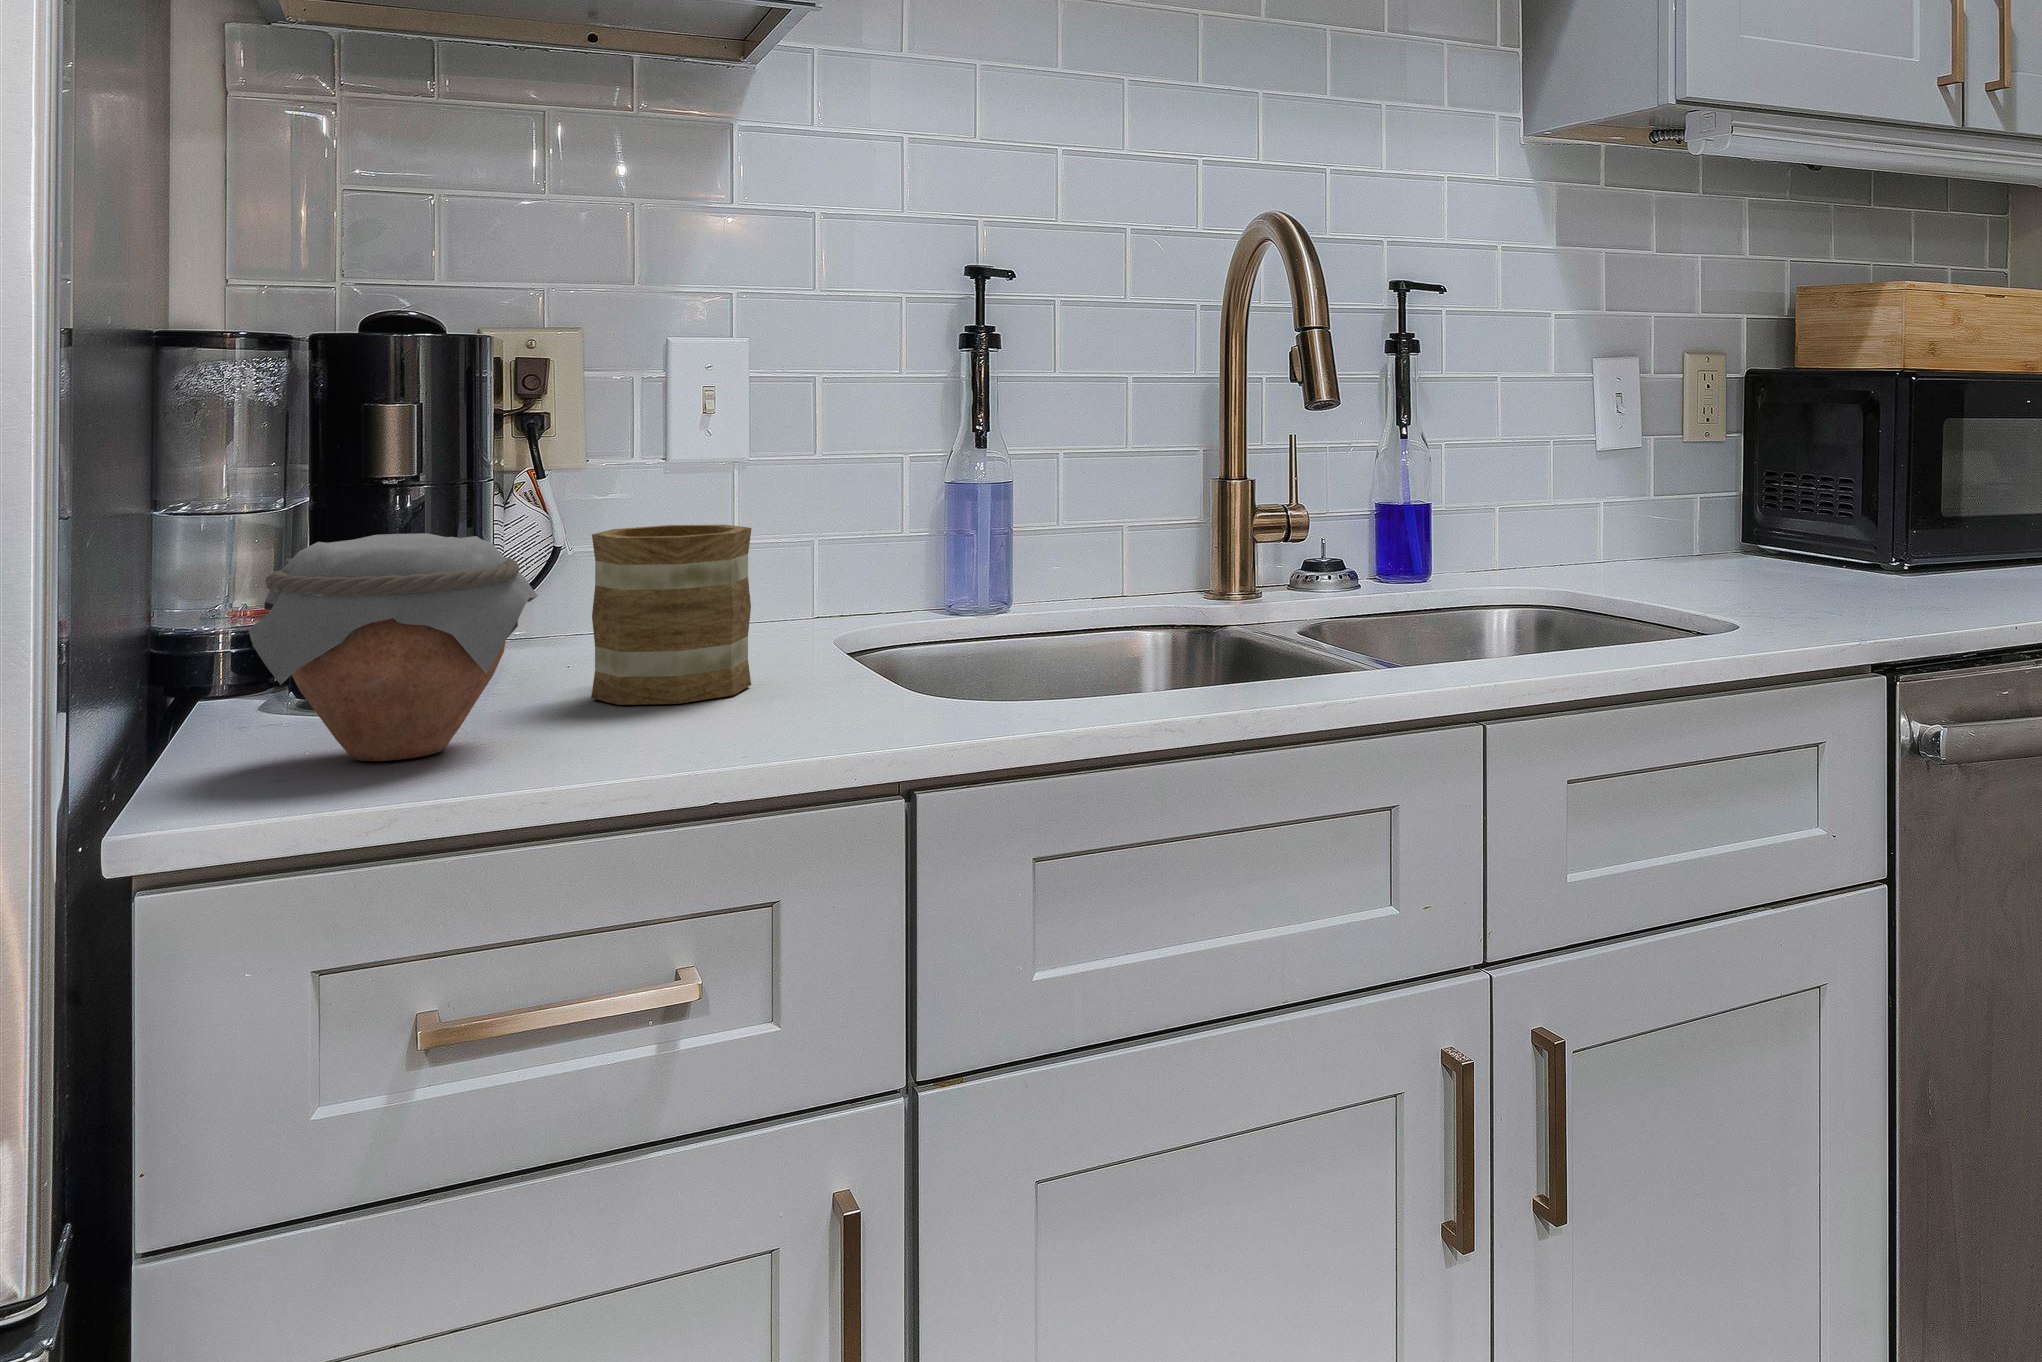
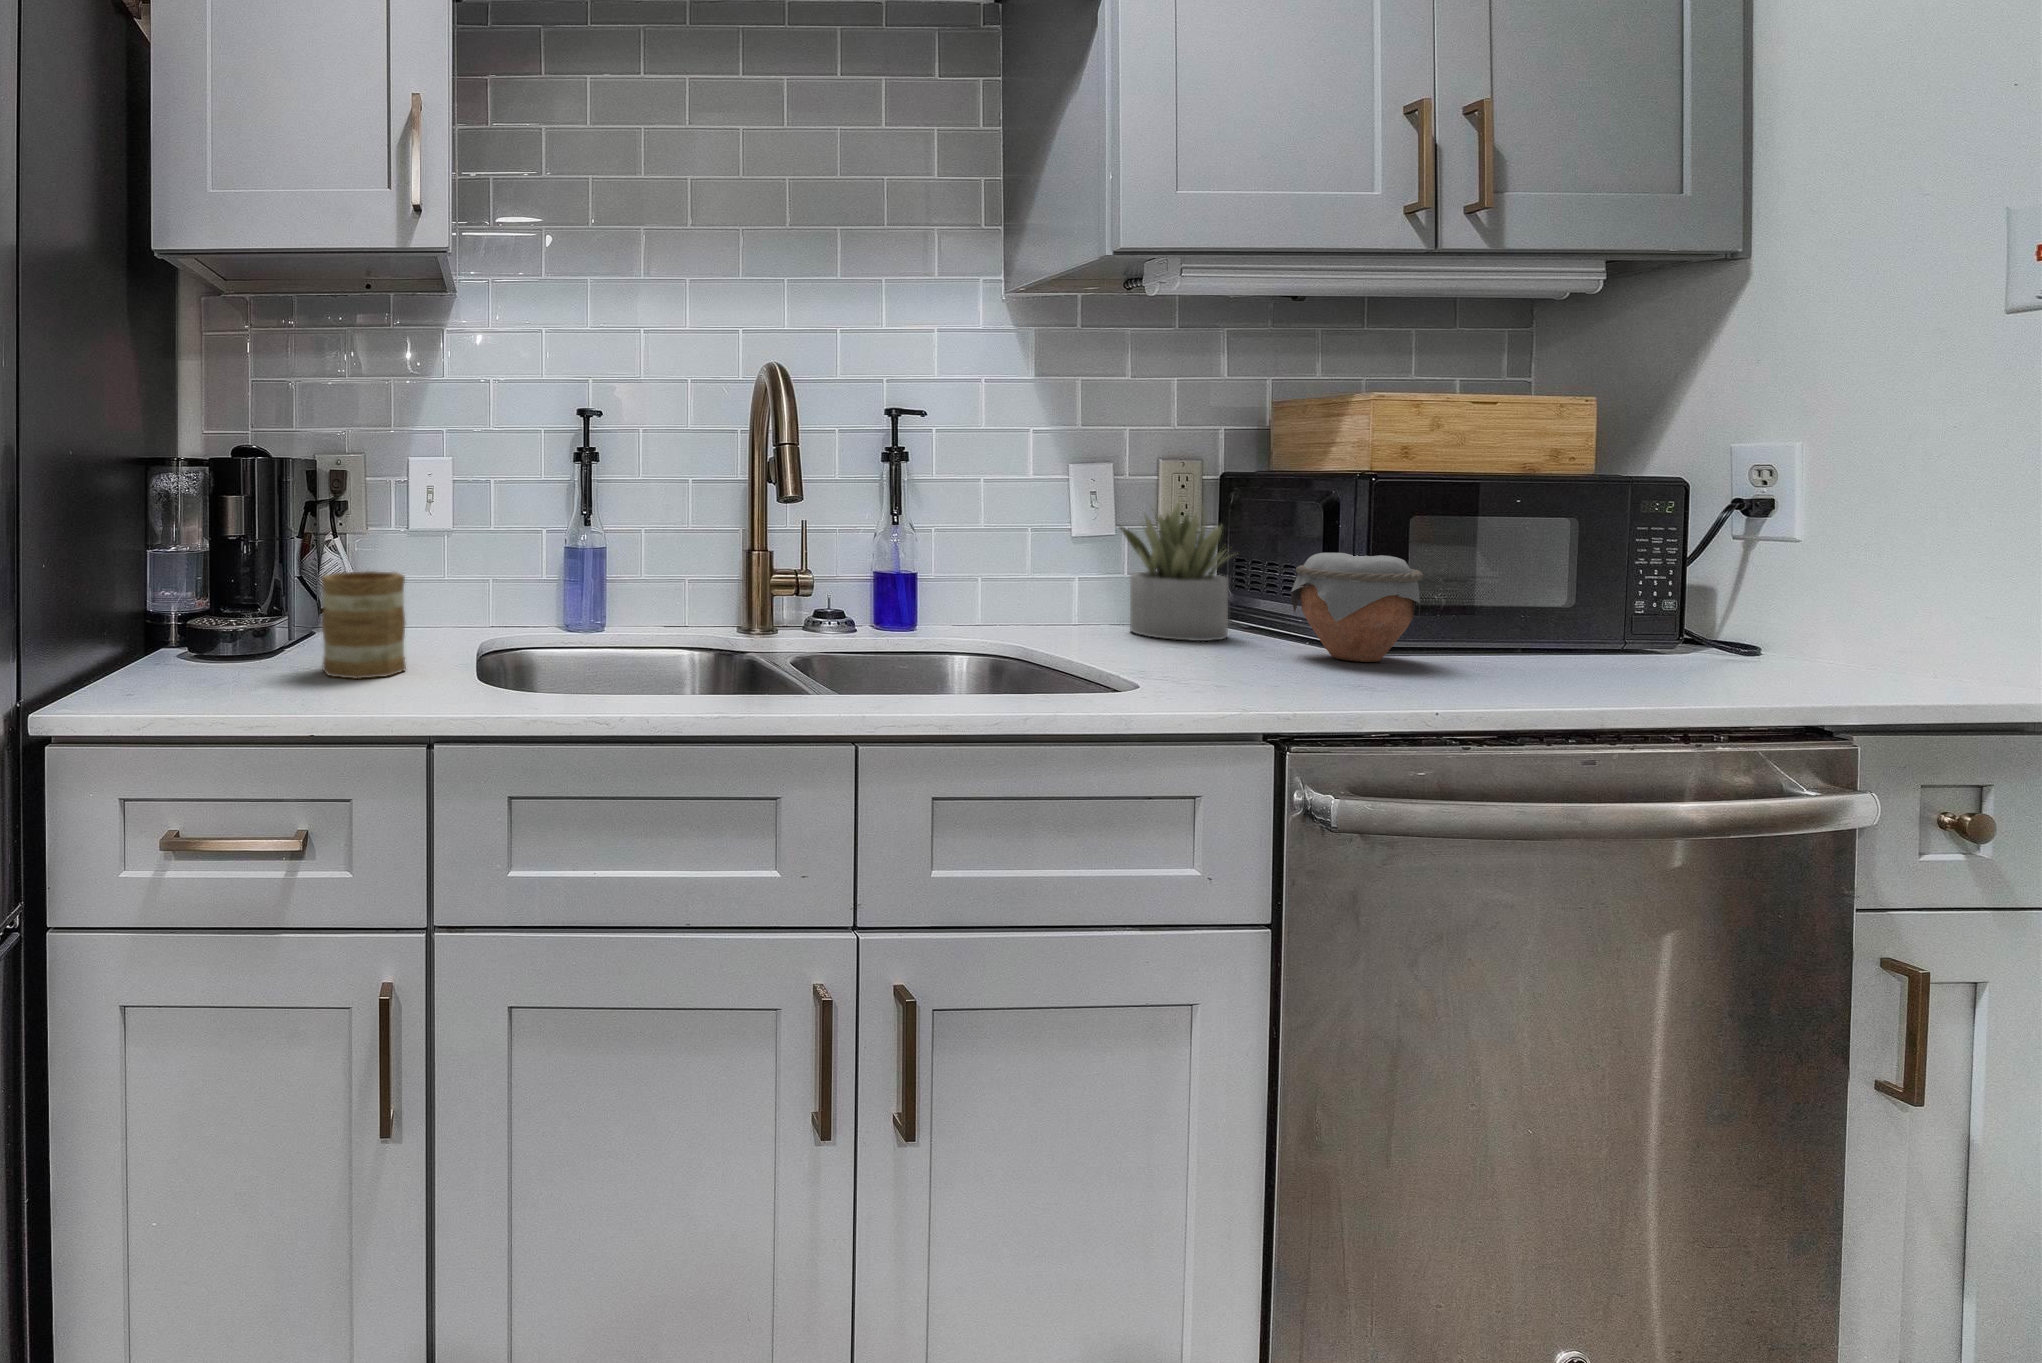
succulent plant: none [1659,404,1787,575] -> present [1120,502,1228,641]
jar: present [249,533,537,761] -> present [1291,553,1423,662]

